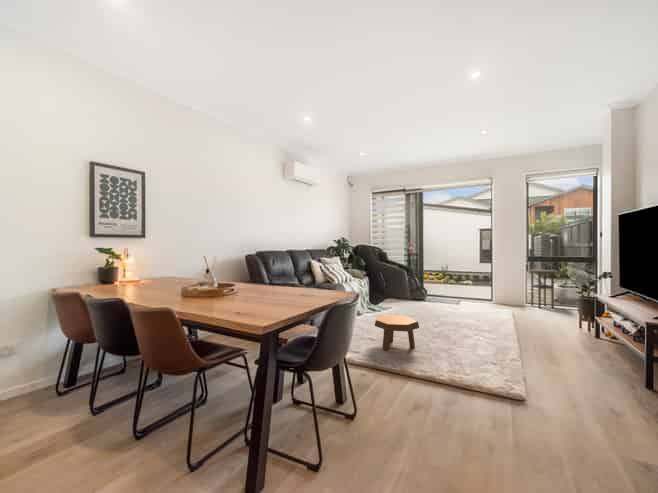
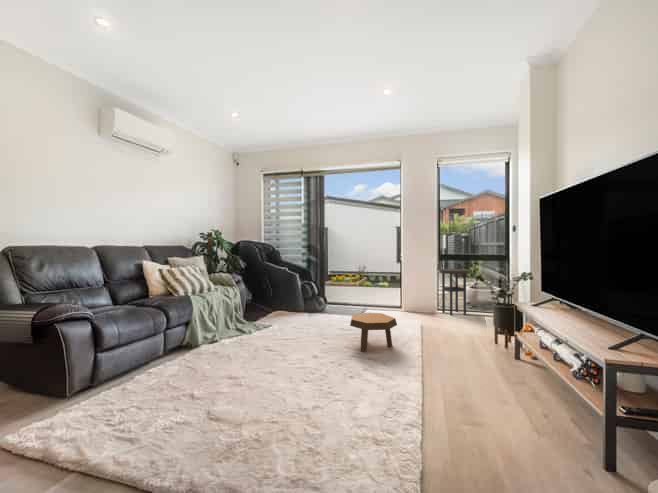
footstool: present [375,315,419,350] -> present [350,313,397,352]

